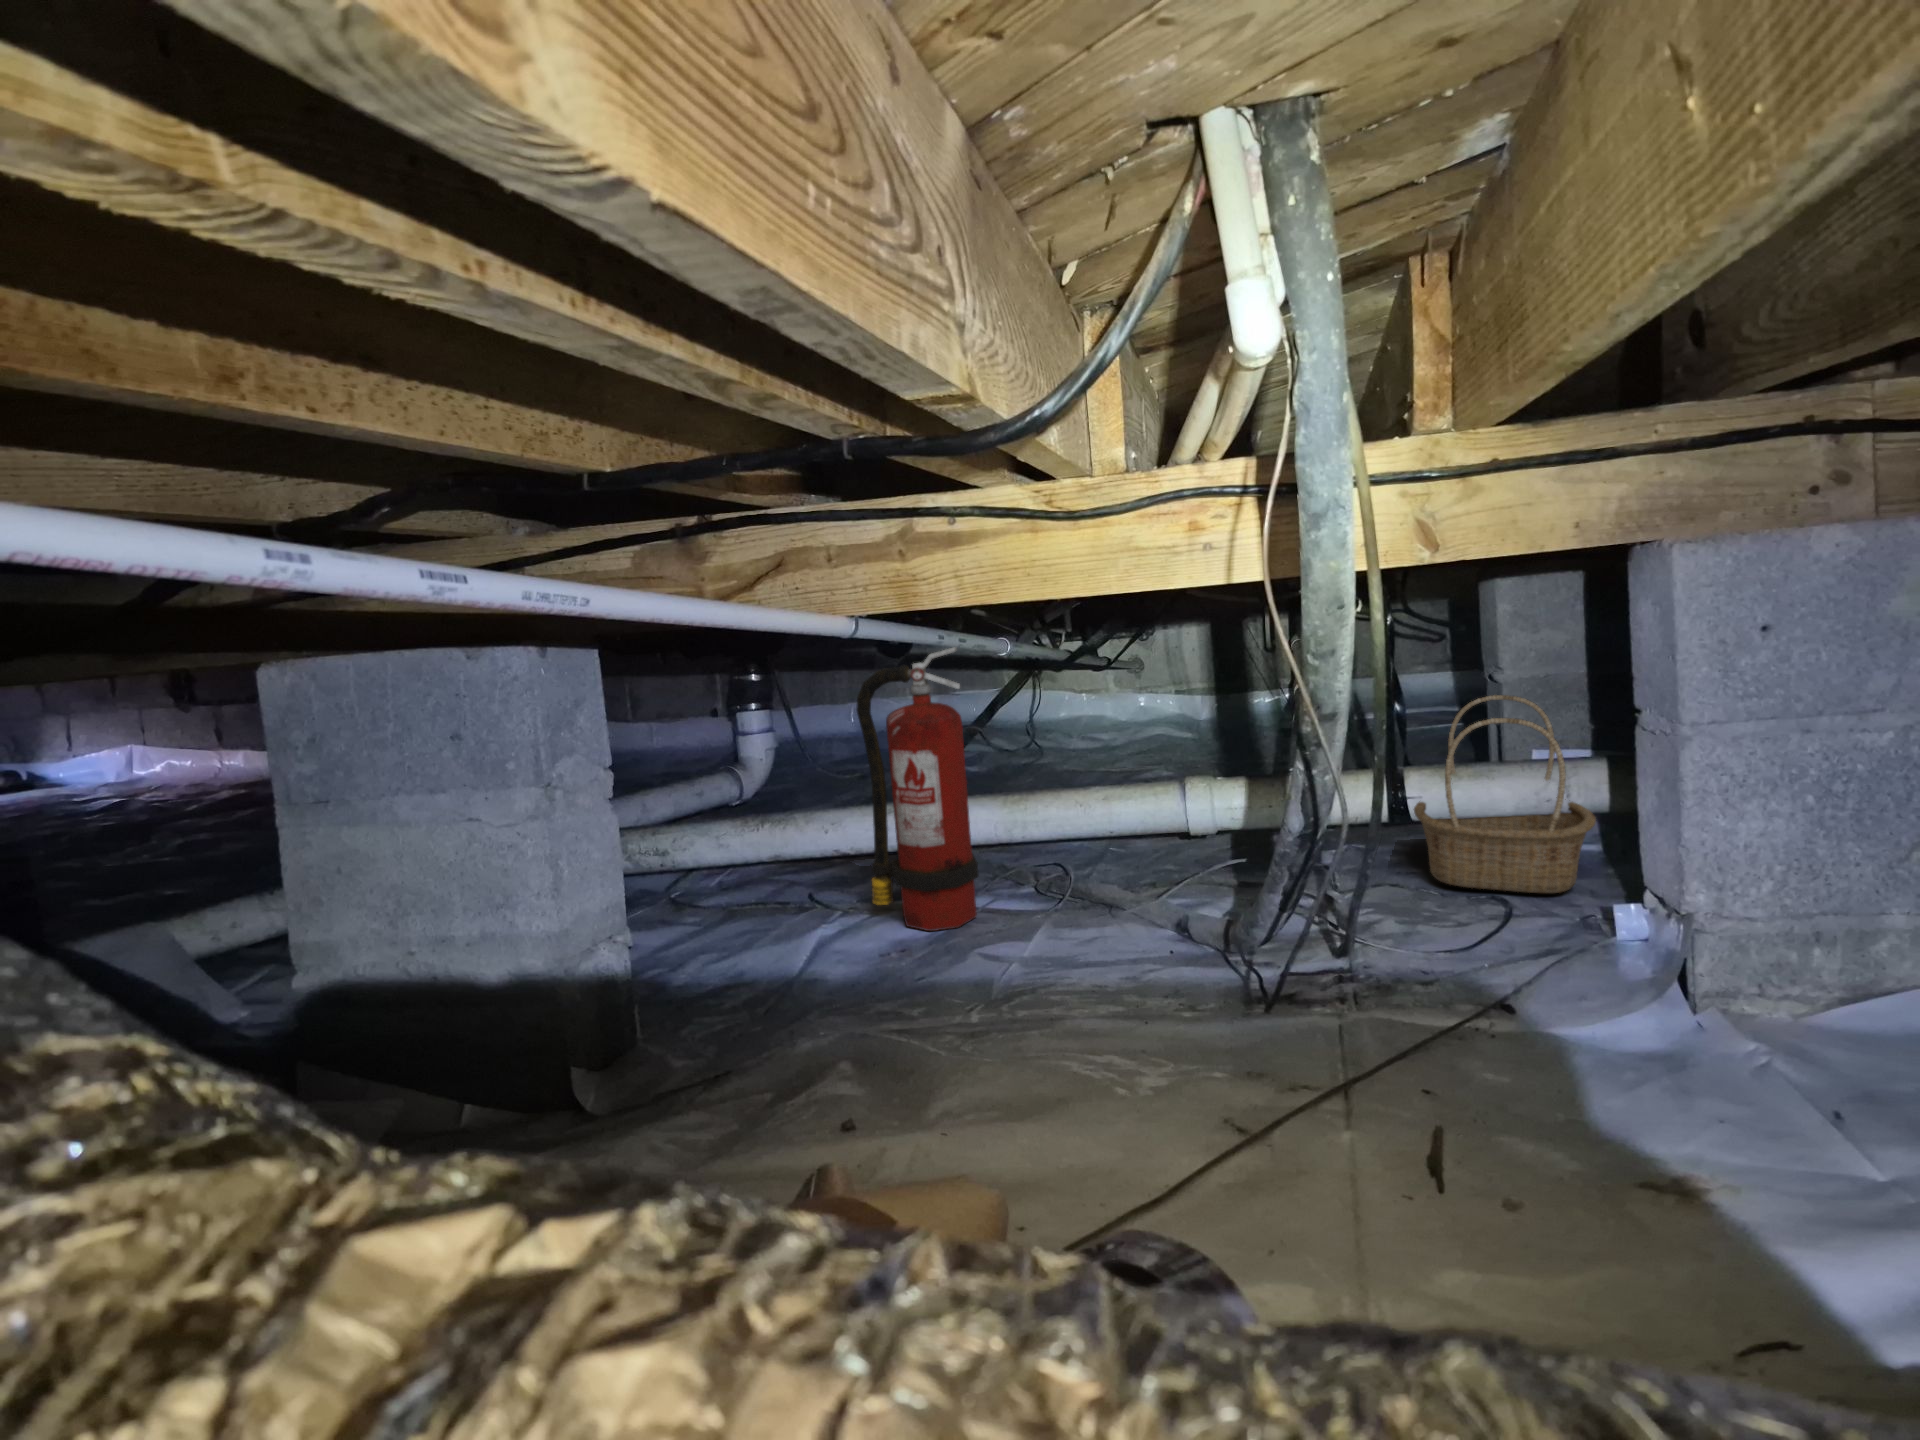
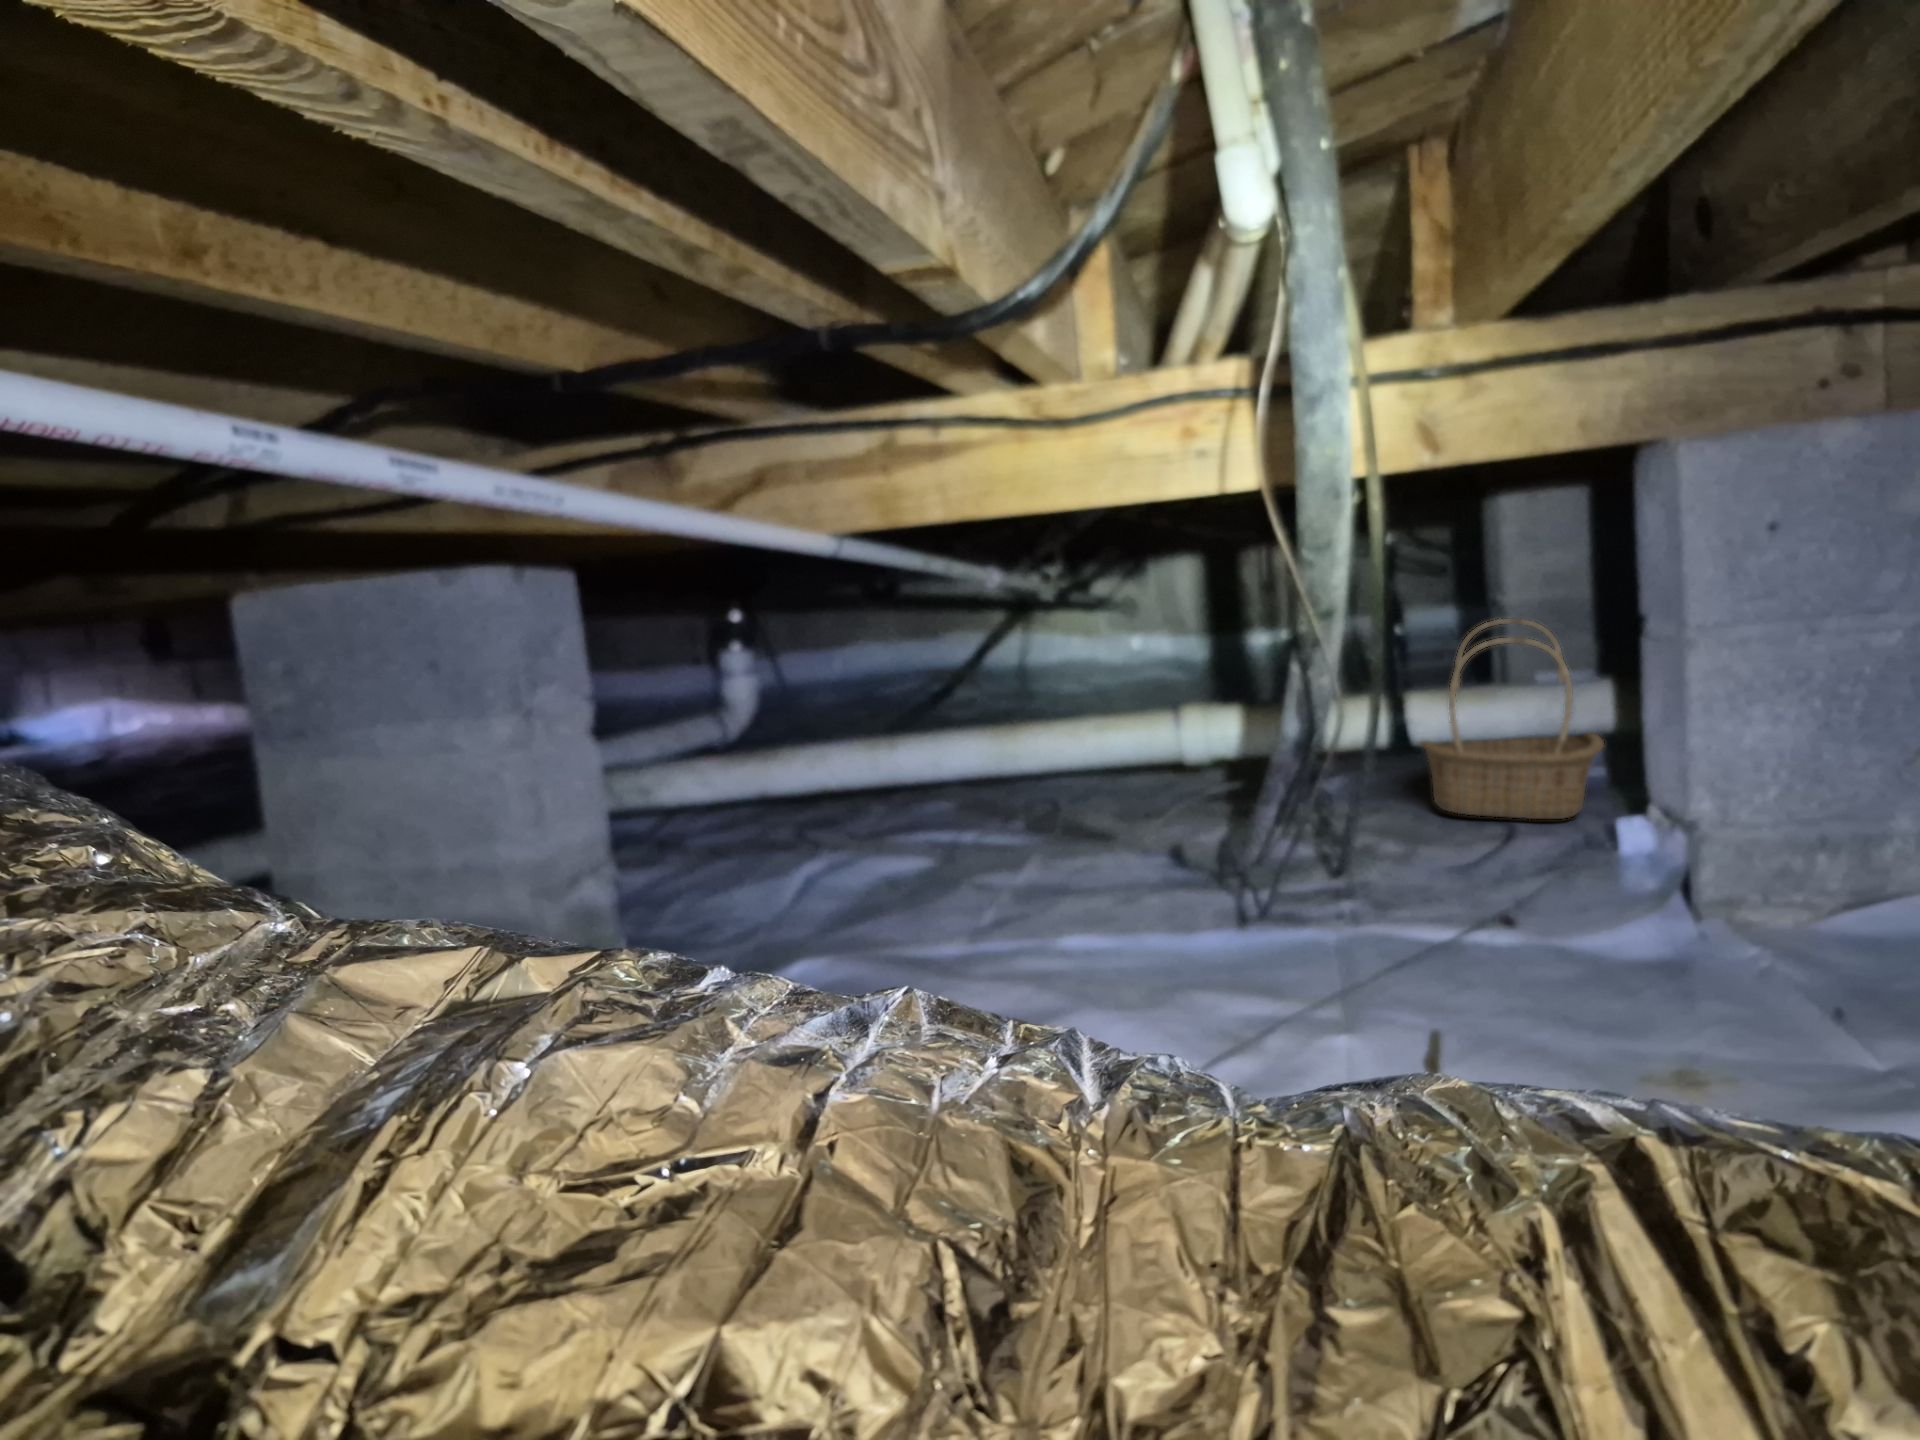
fire extinguisher: present [856,647,979,931] -> none [839,570,968,867]

